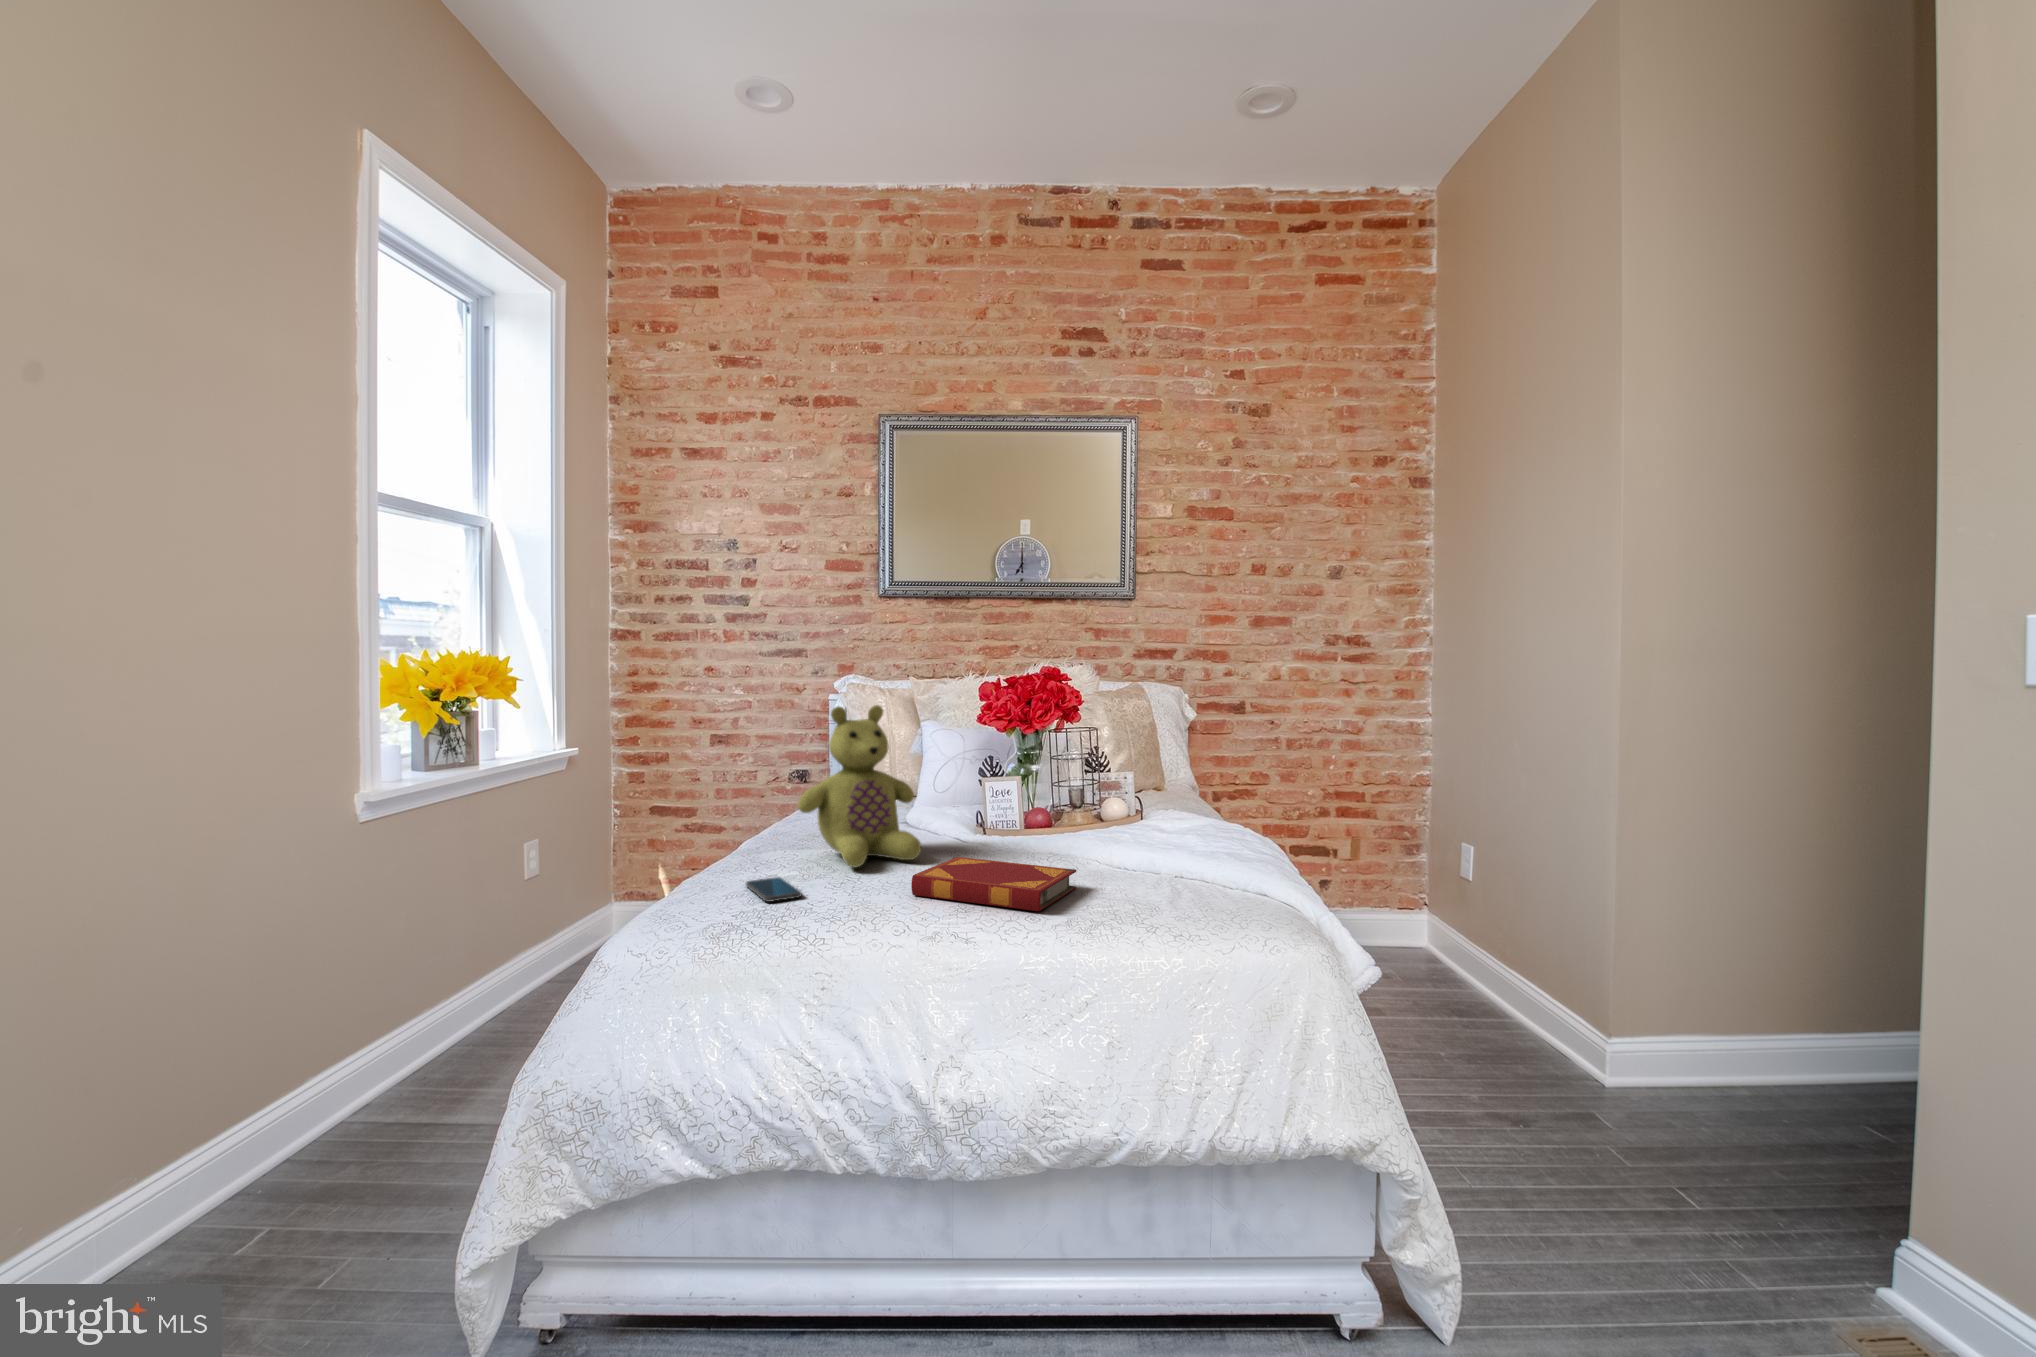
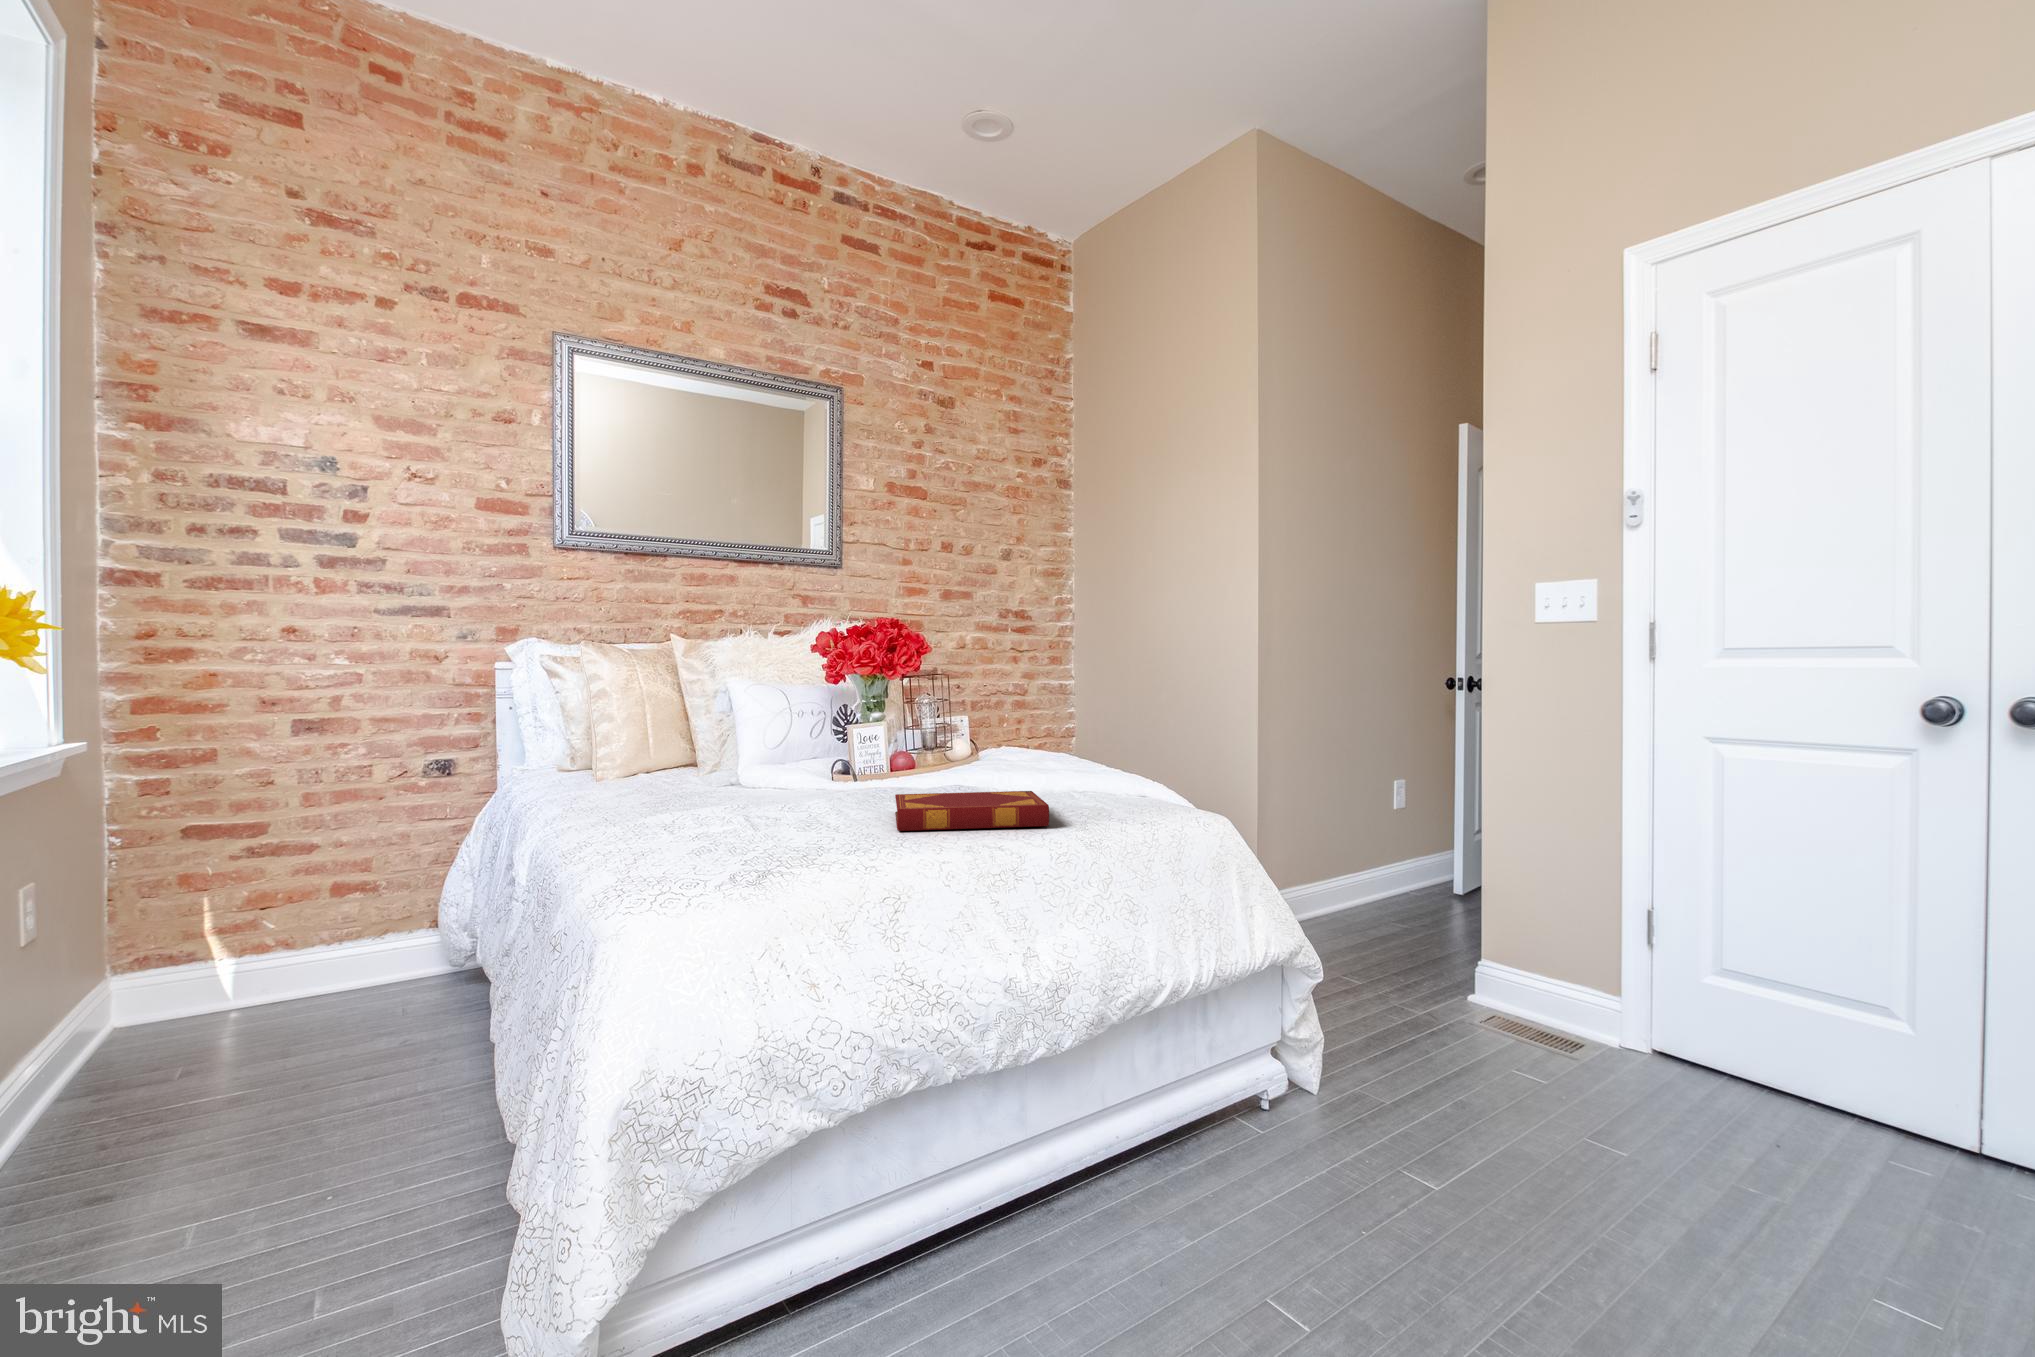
stuffed bear: present [798,705,921,867] -> none [689,637,837,819]
smartphone: present [746,877,802,902] -> none [685,835,782,855]

